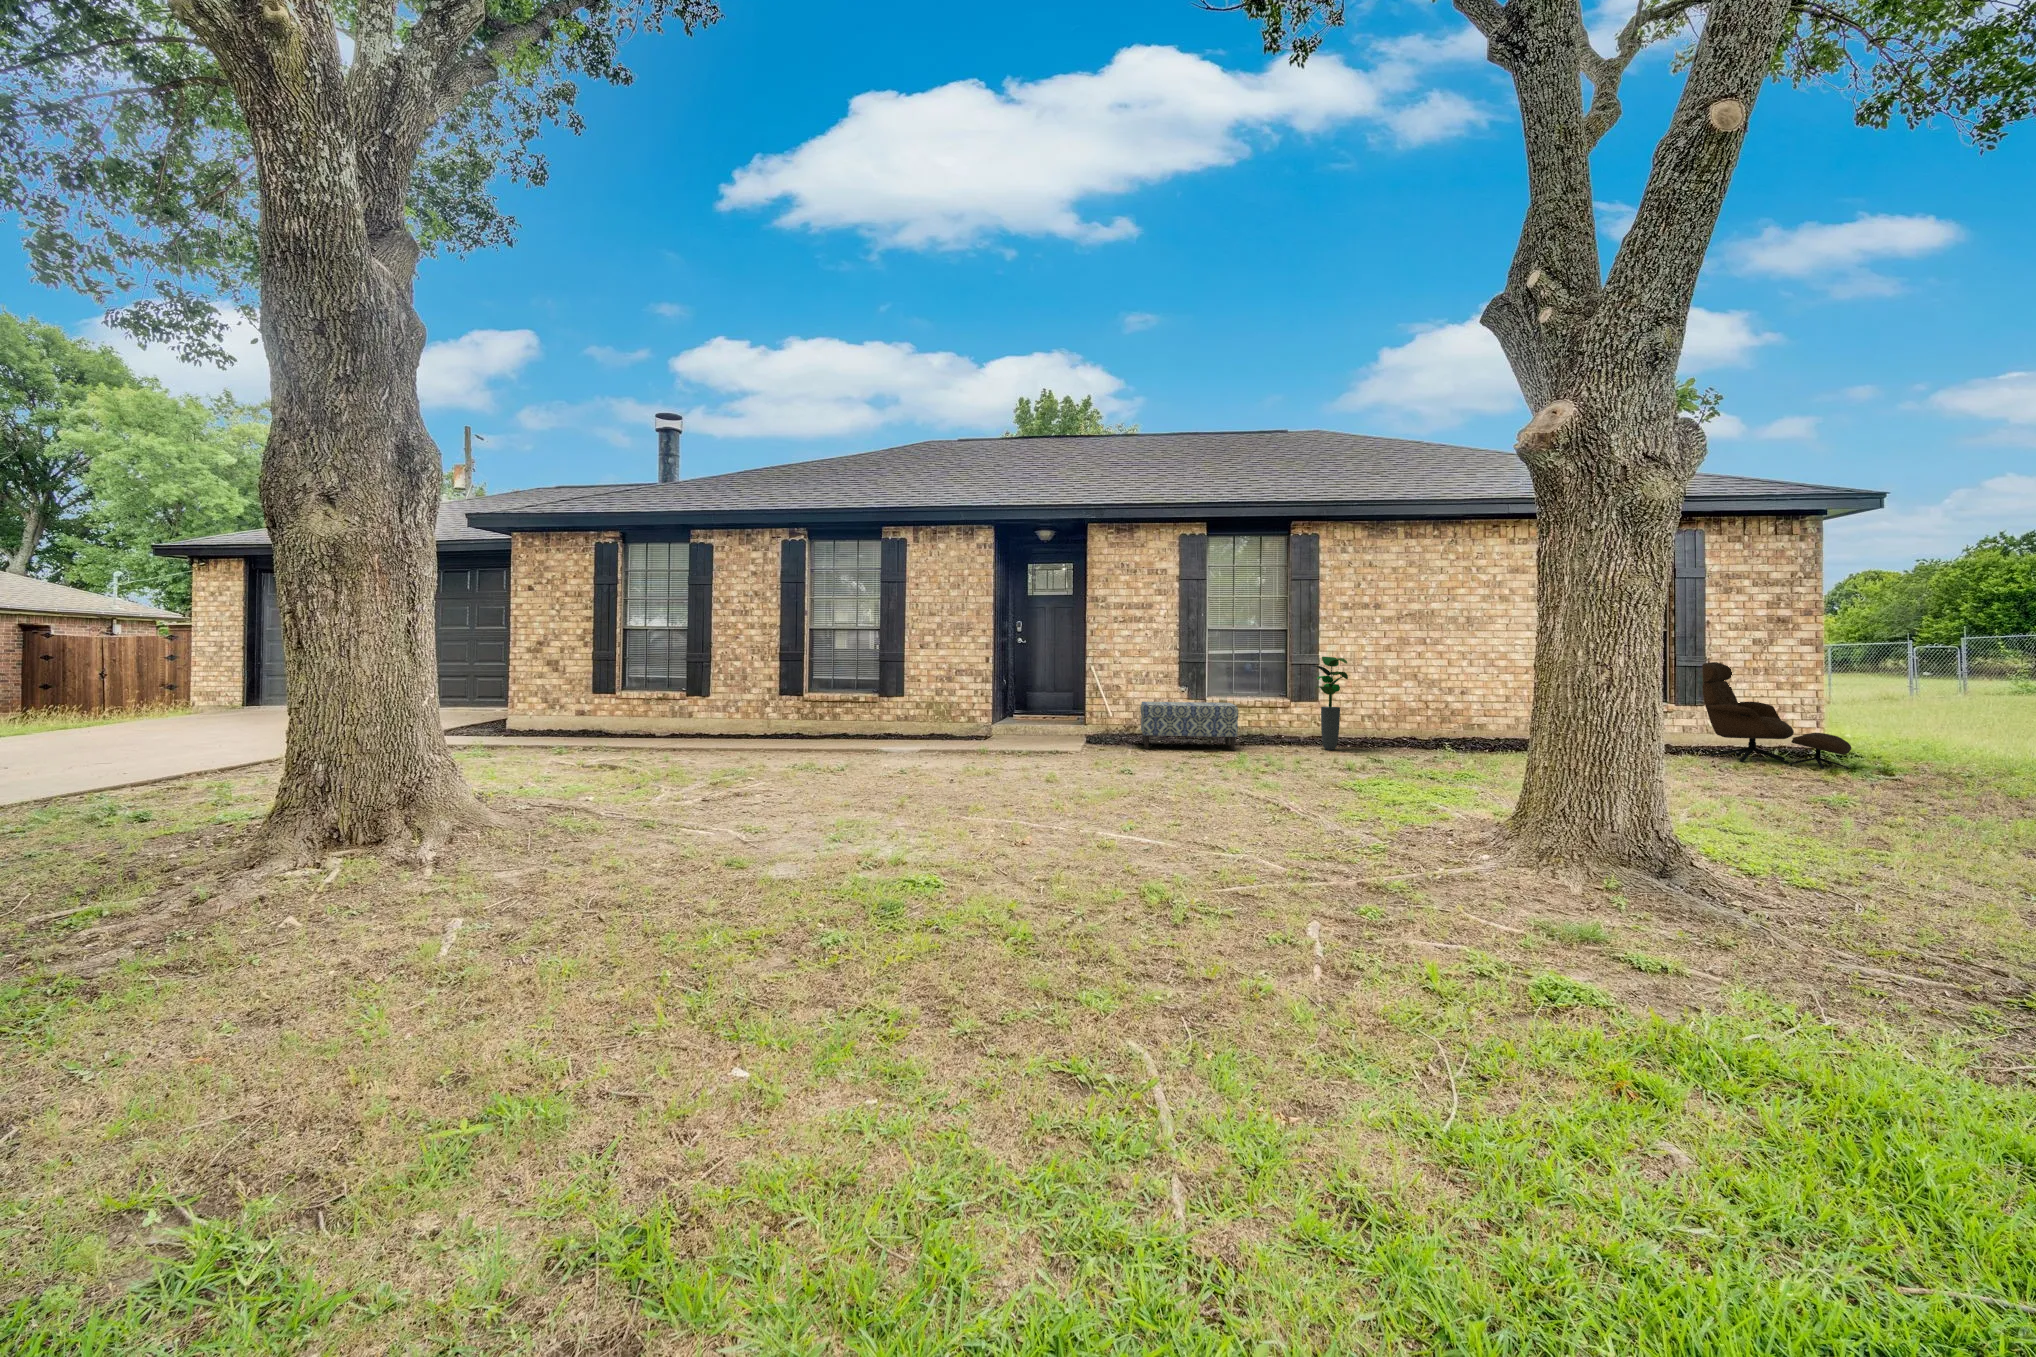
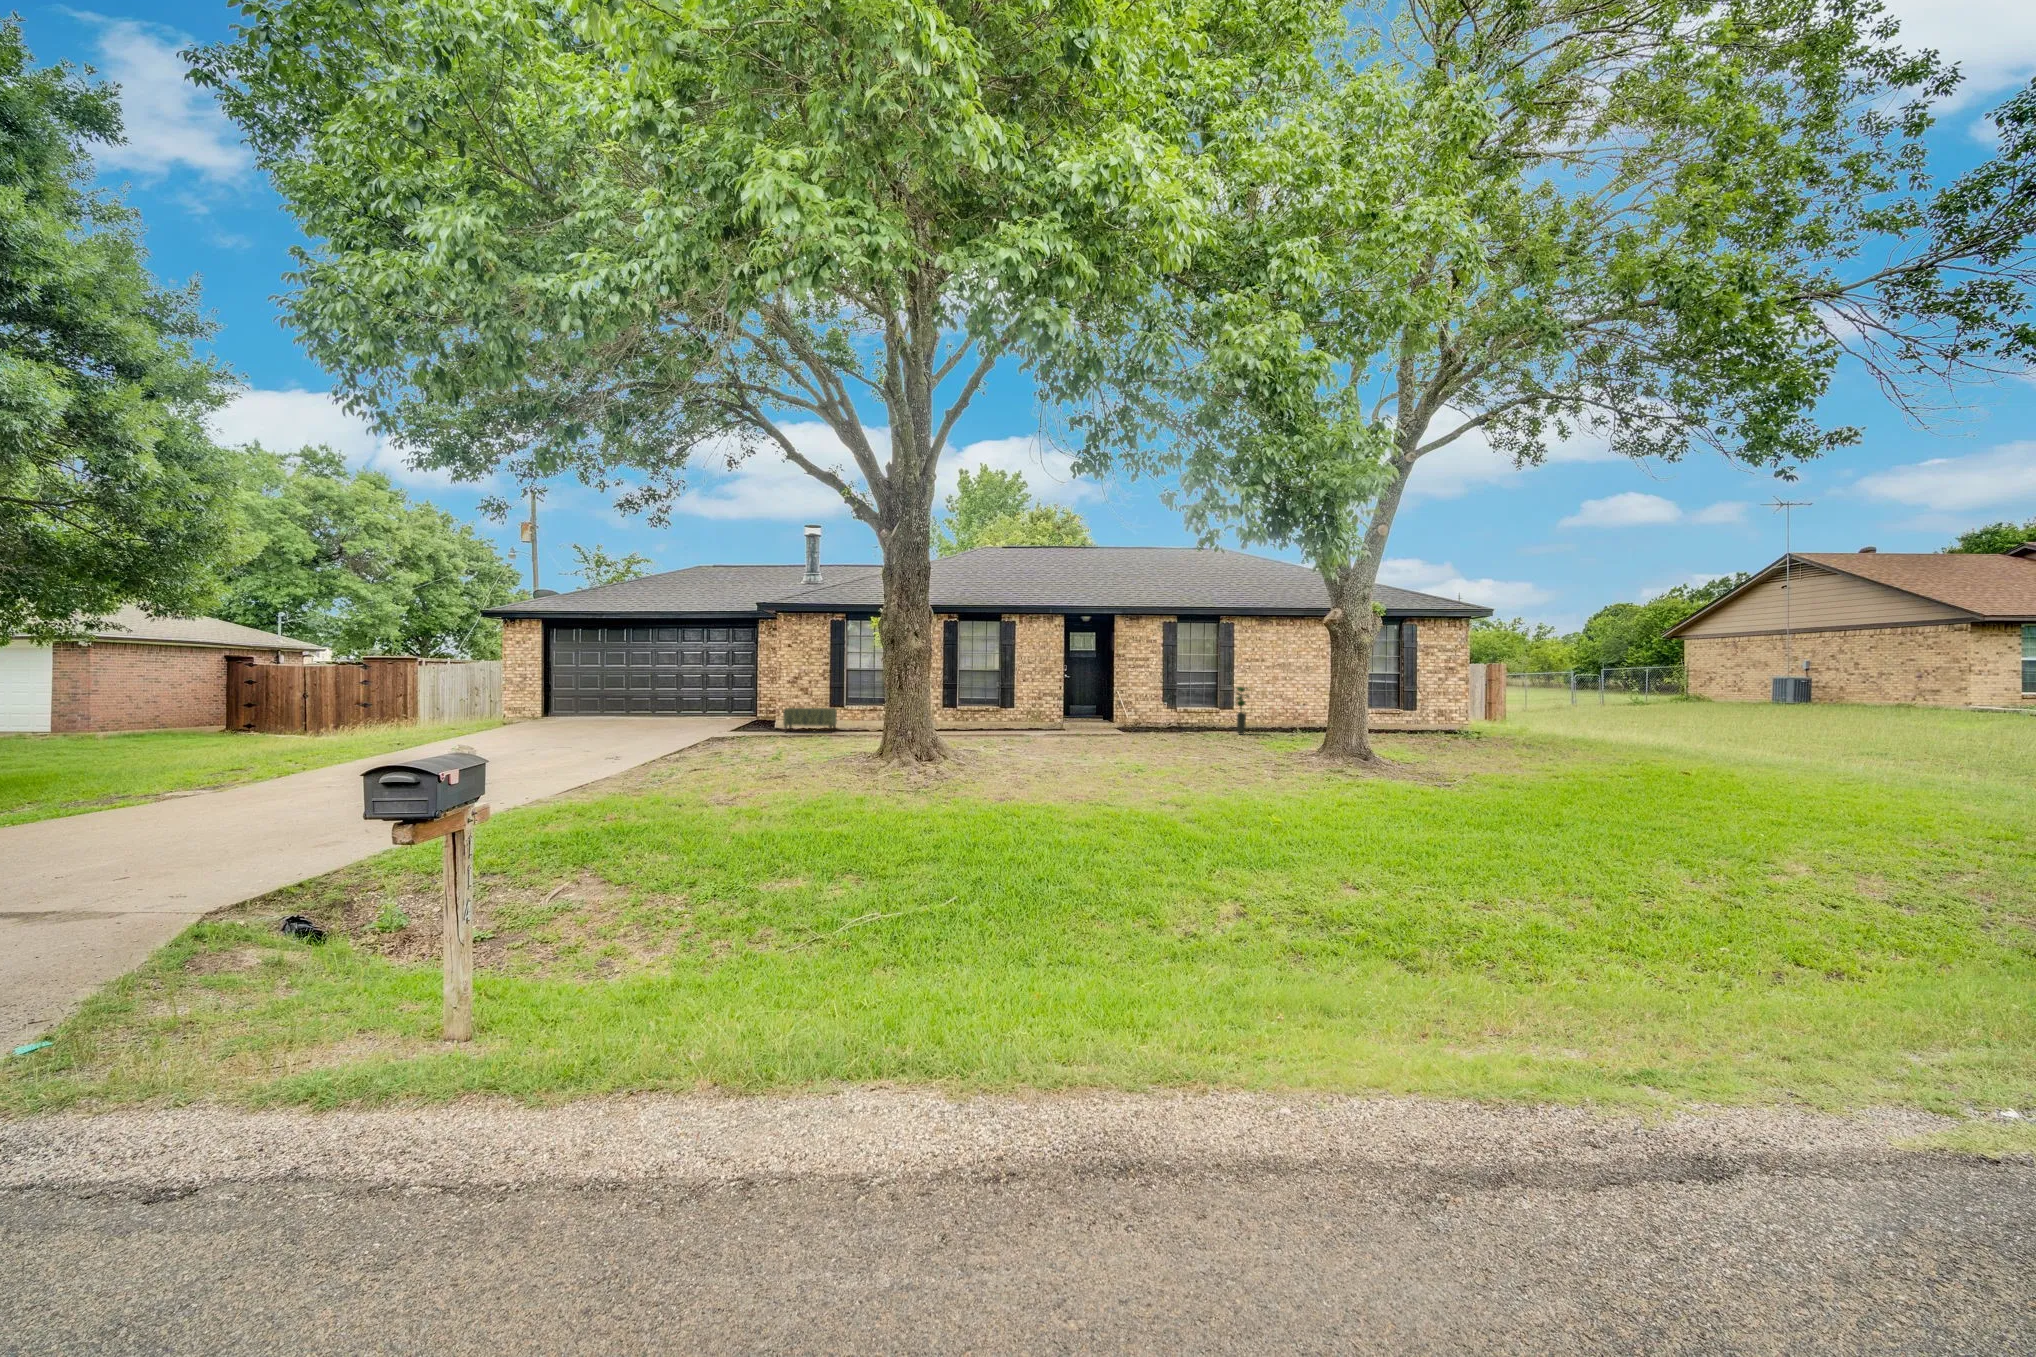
lounge chair: present [1702,662,1851,769] -> none [1413,690,1473,739]
bench: present [1141,702,1238,750] -> present [783,708,837,732]

